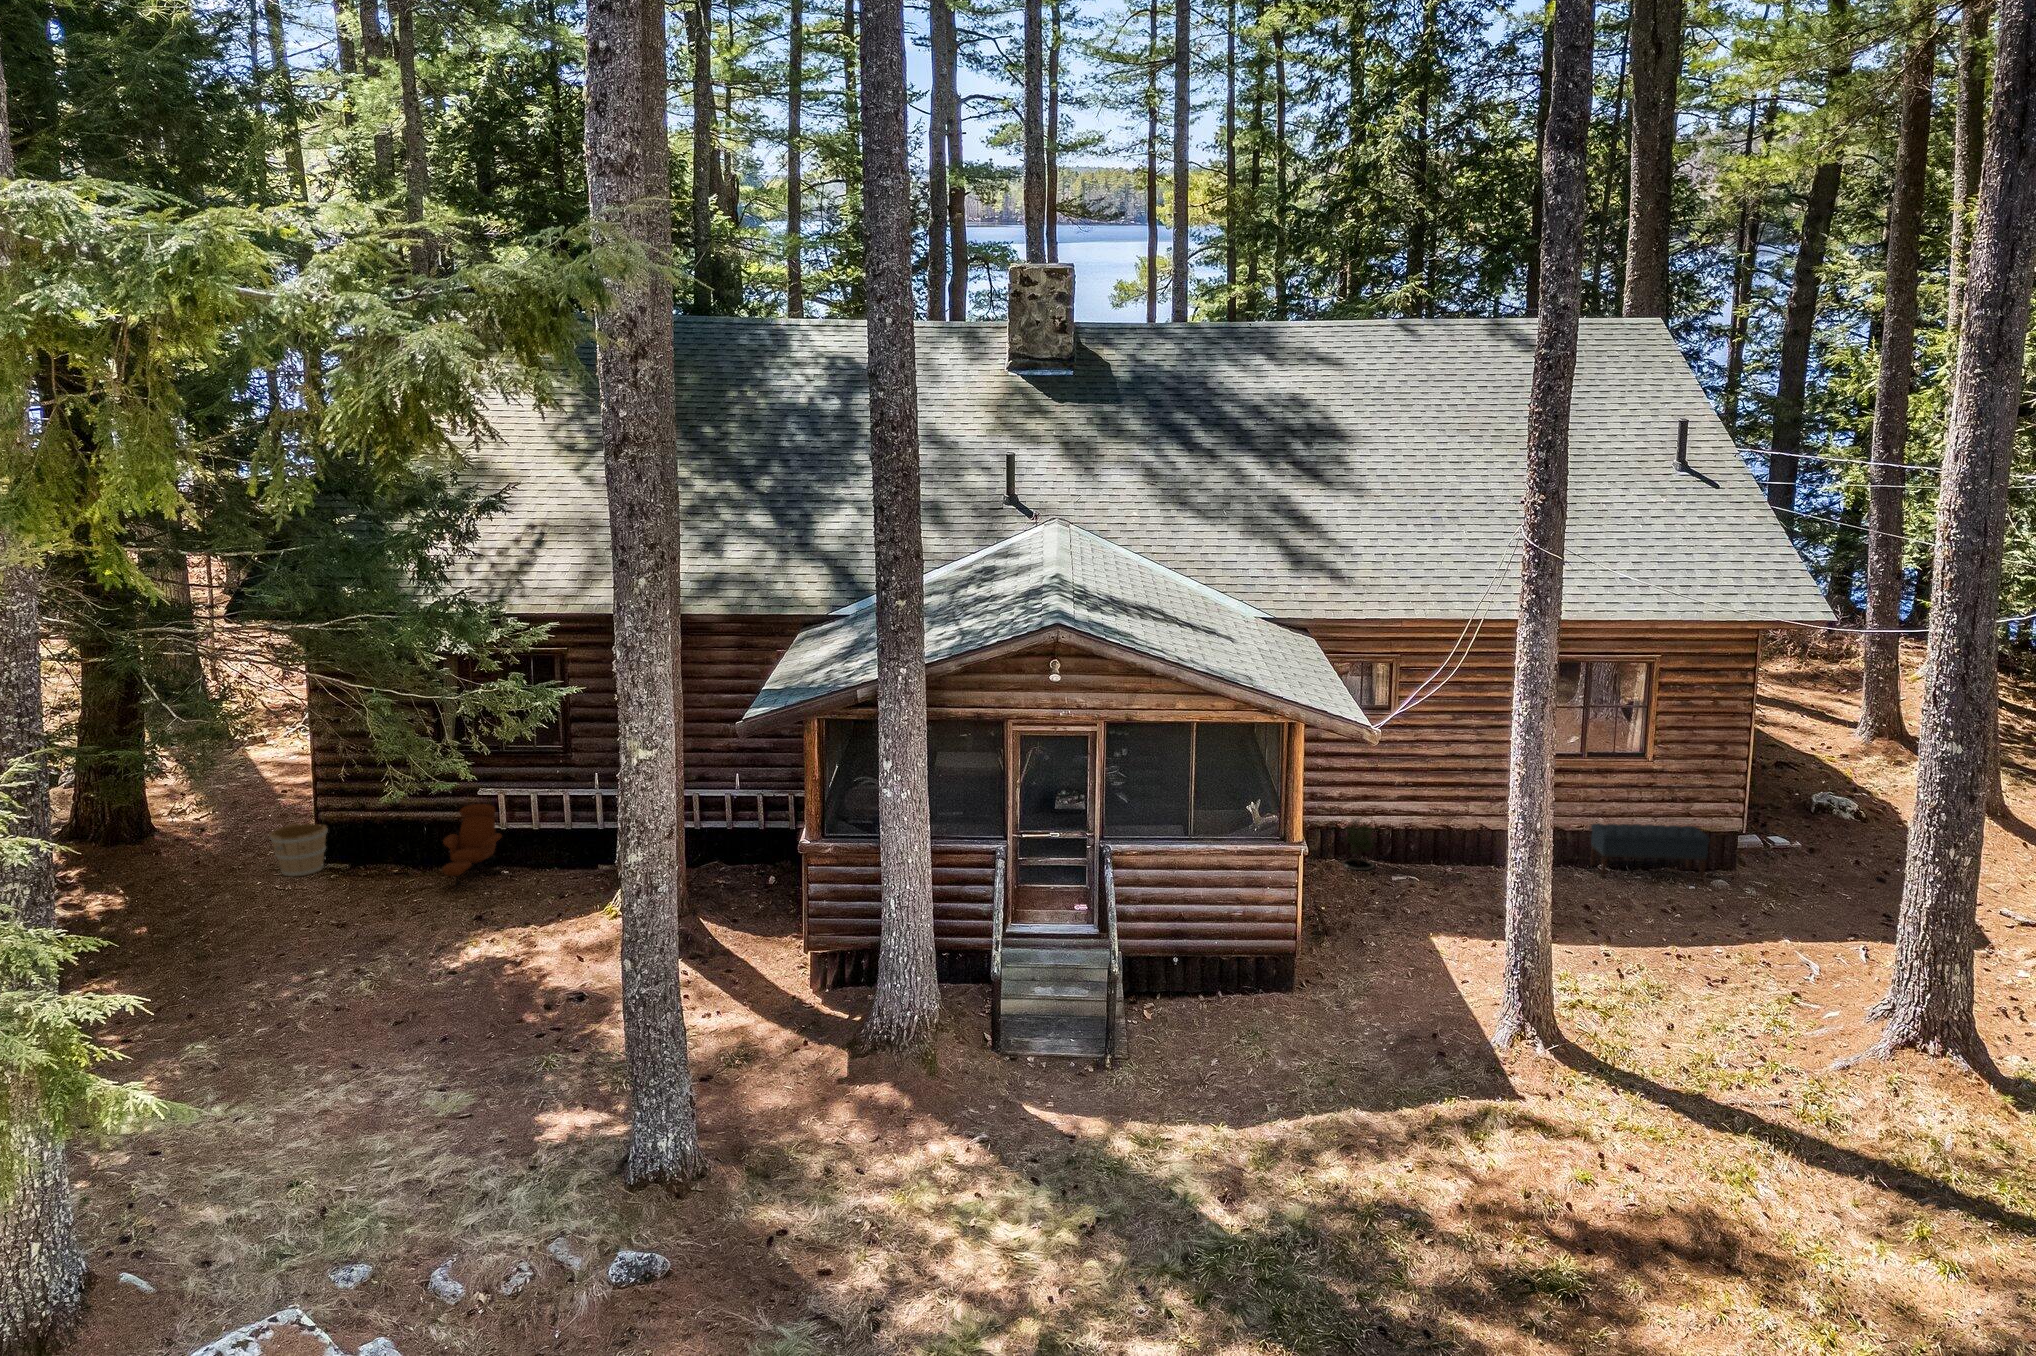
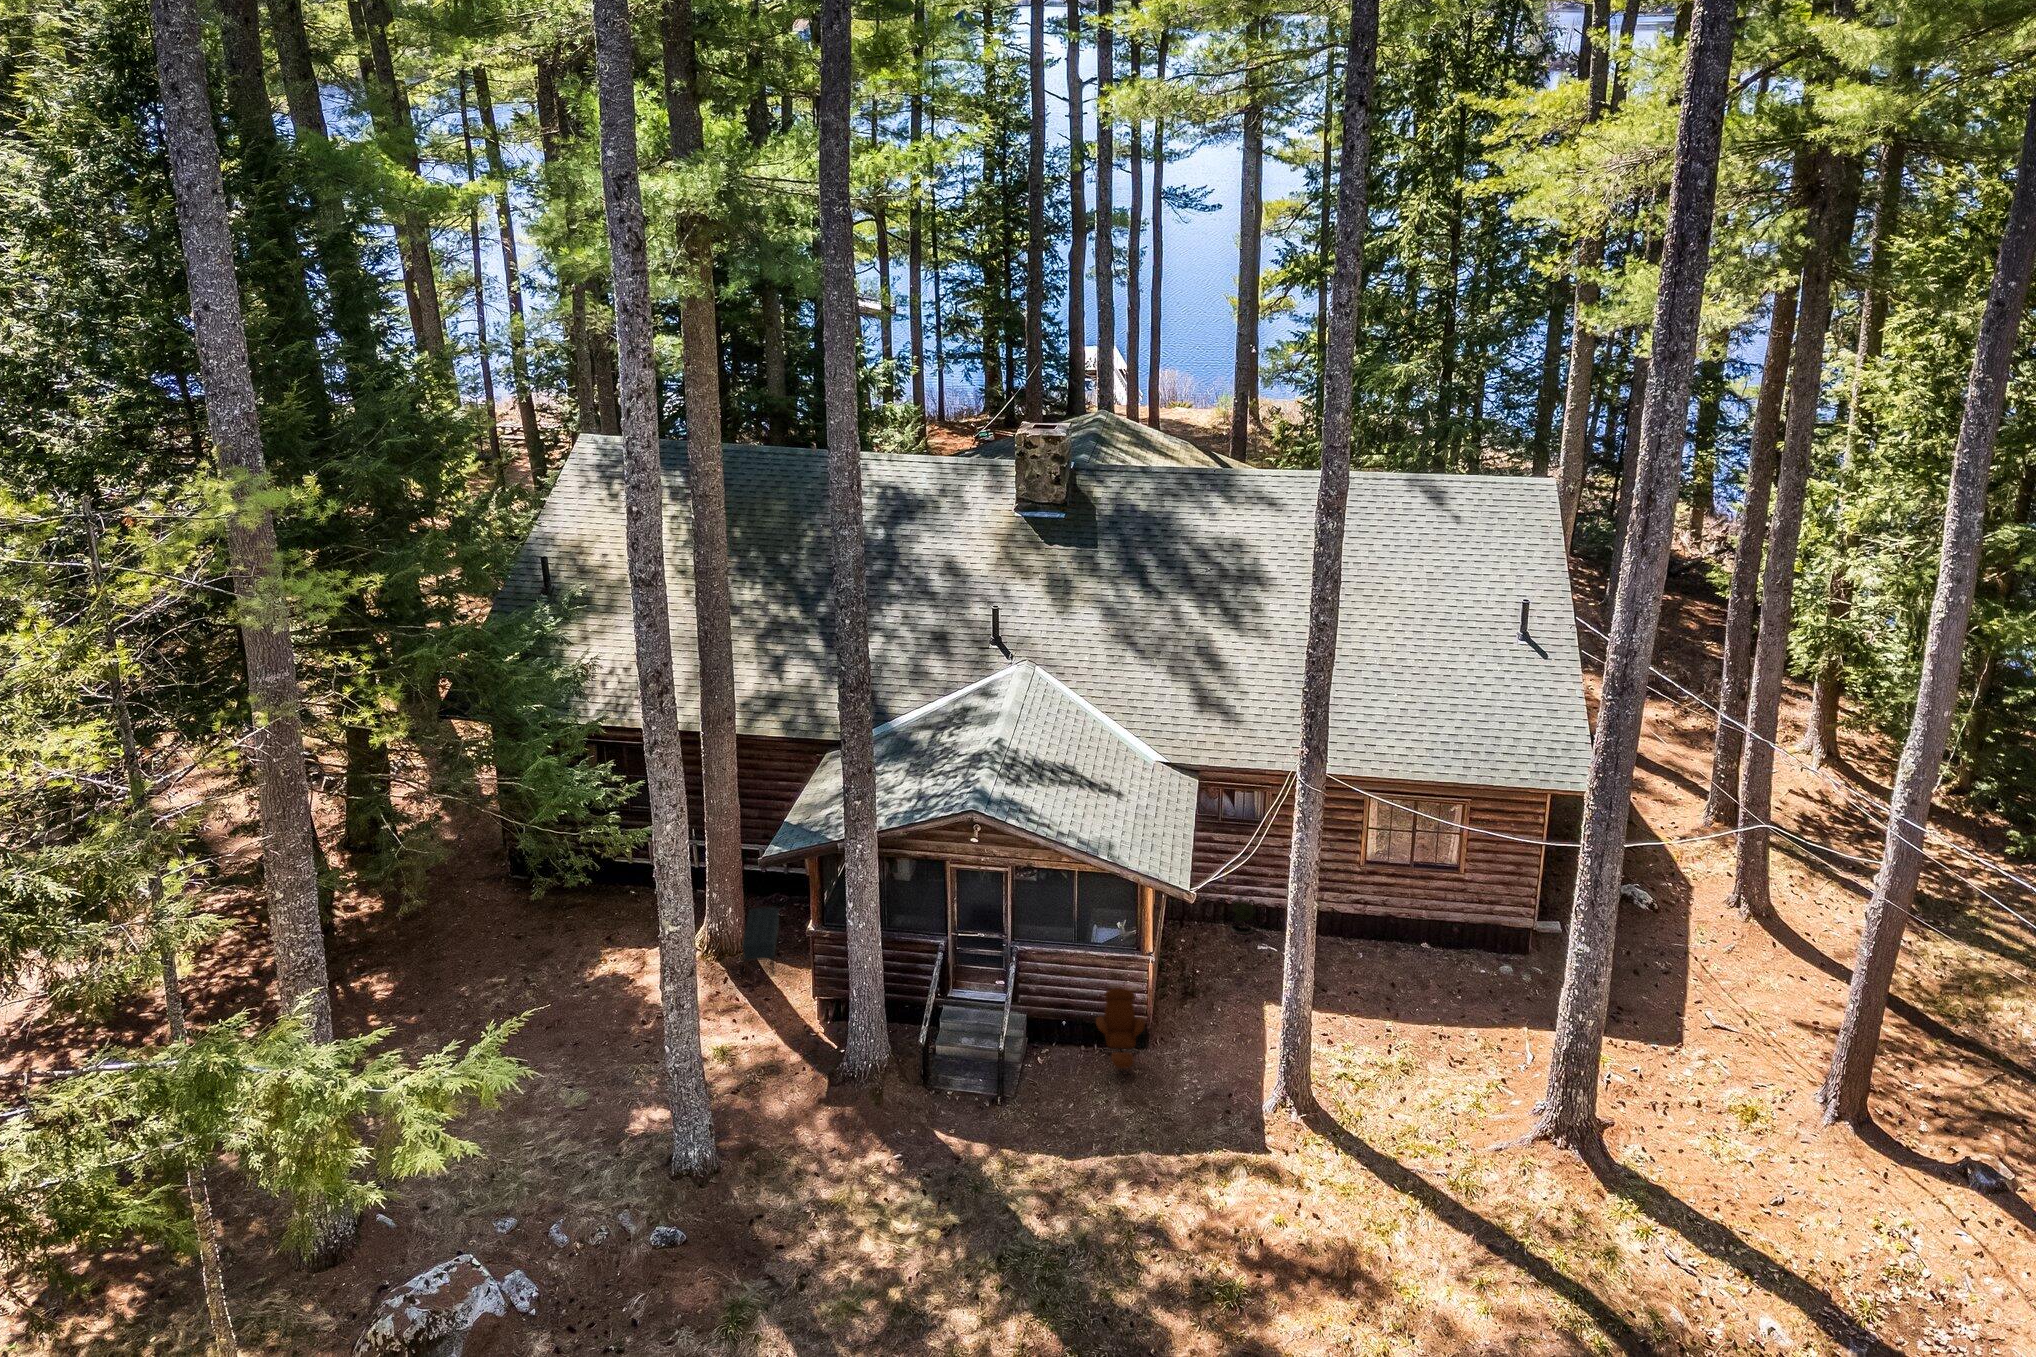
lounge chair: present [443,804,502,890] -> present [1096,988,1145,1078]
wooden bucket: present [269,823,328,877] -> none [470,855,509,895]
bench: present [1590,823,1710,881] -> present [742,907,779,976]

